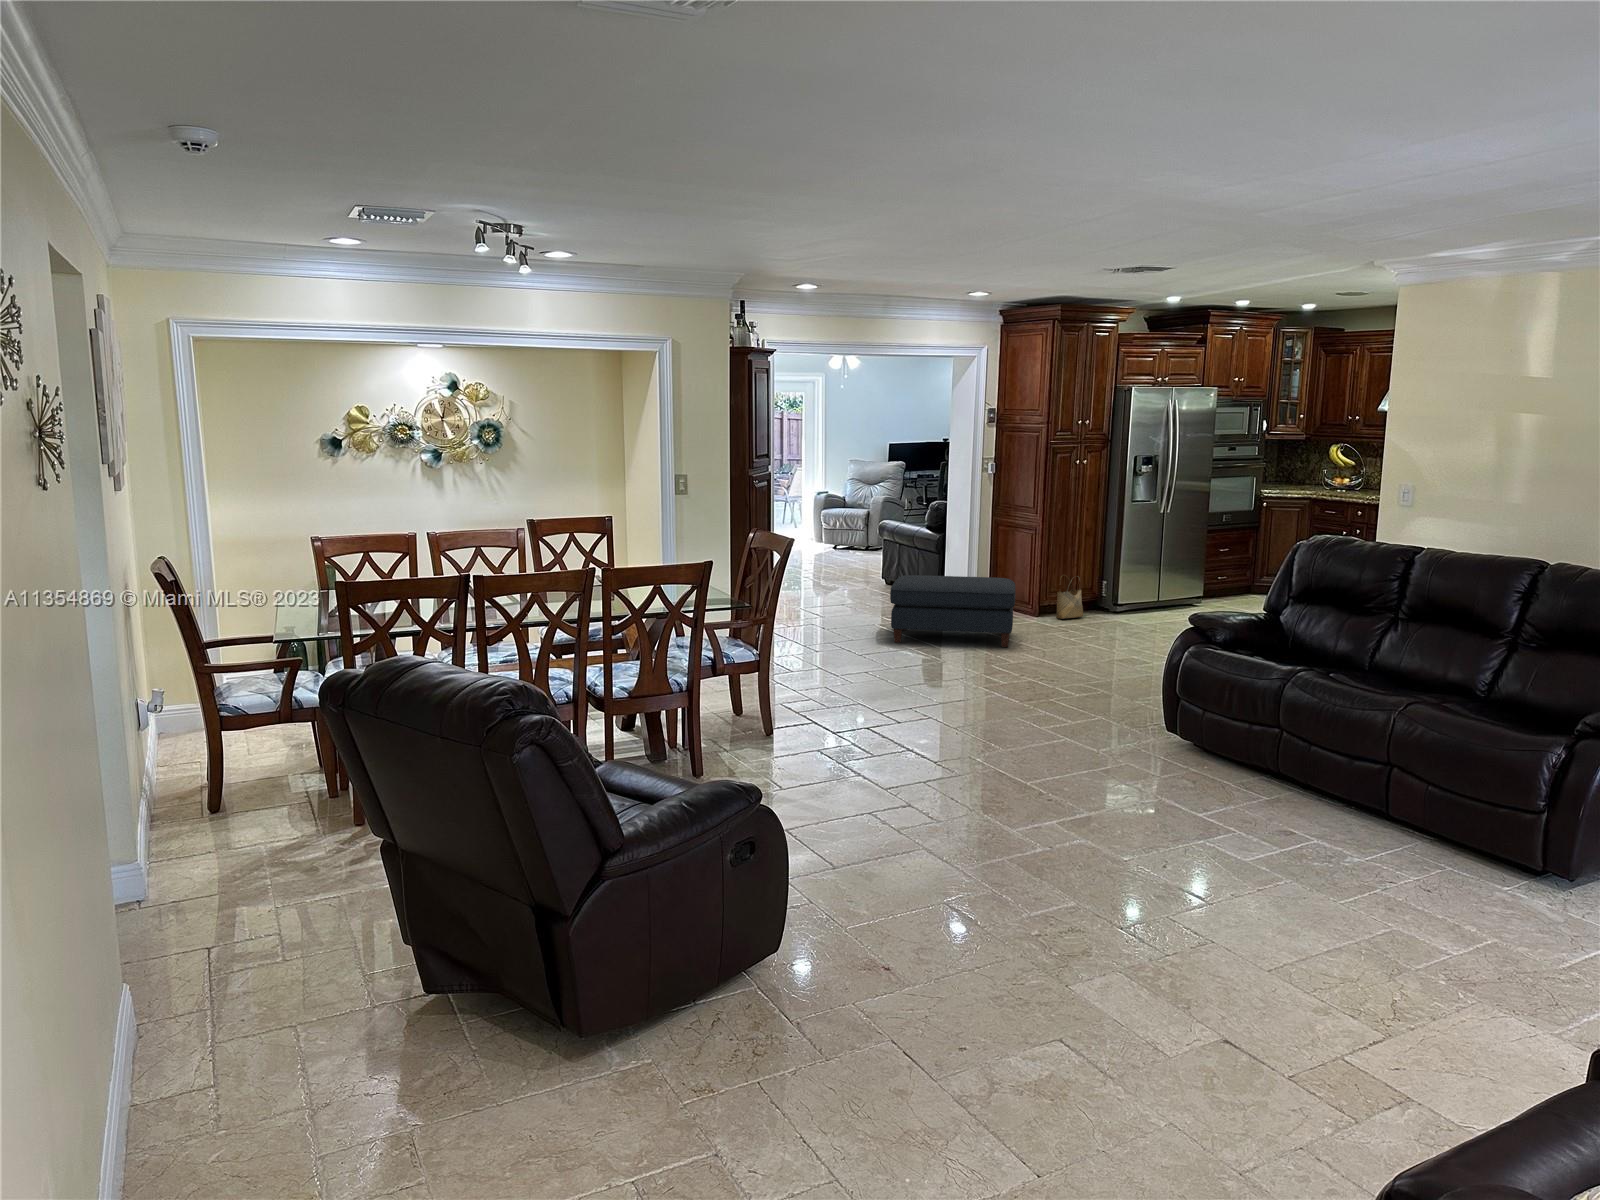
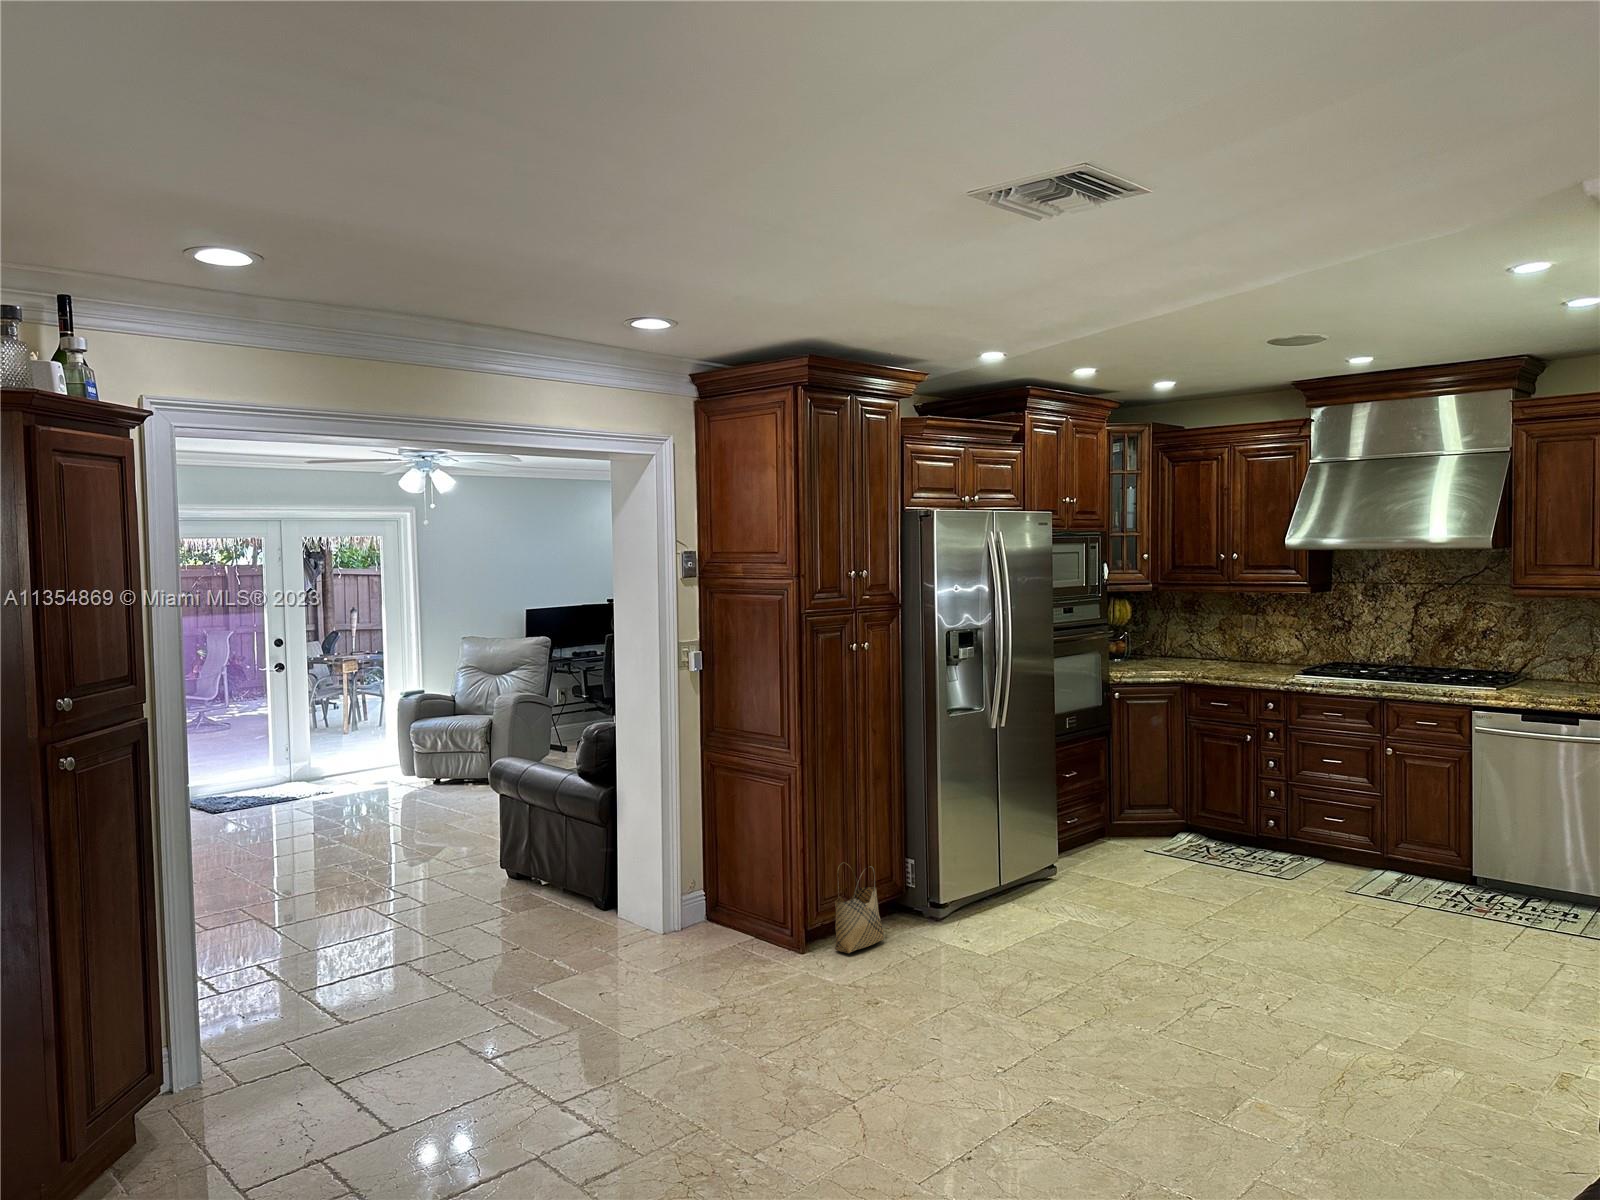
ottoman: present [890,575,1016,647] -> none [479,911,774,1116]

